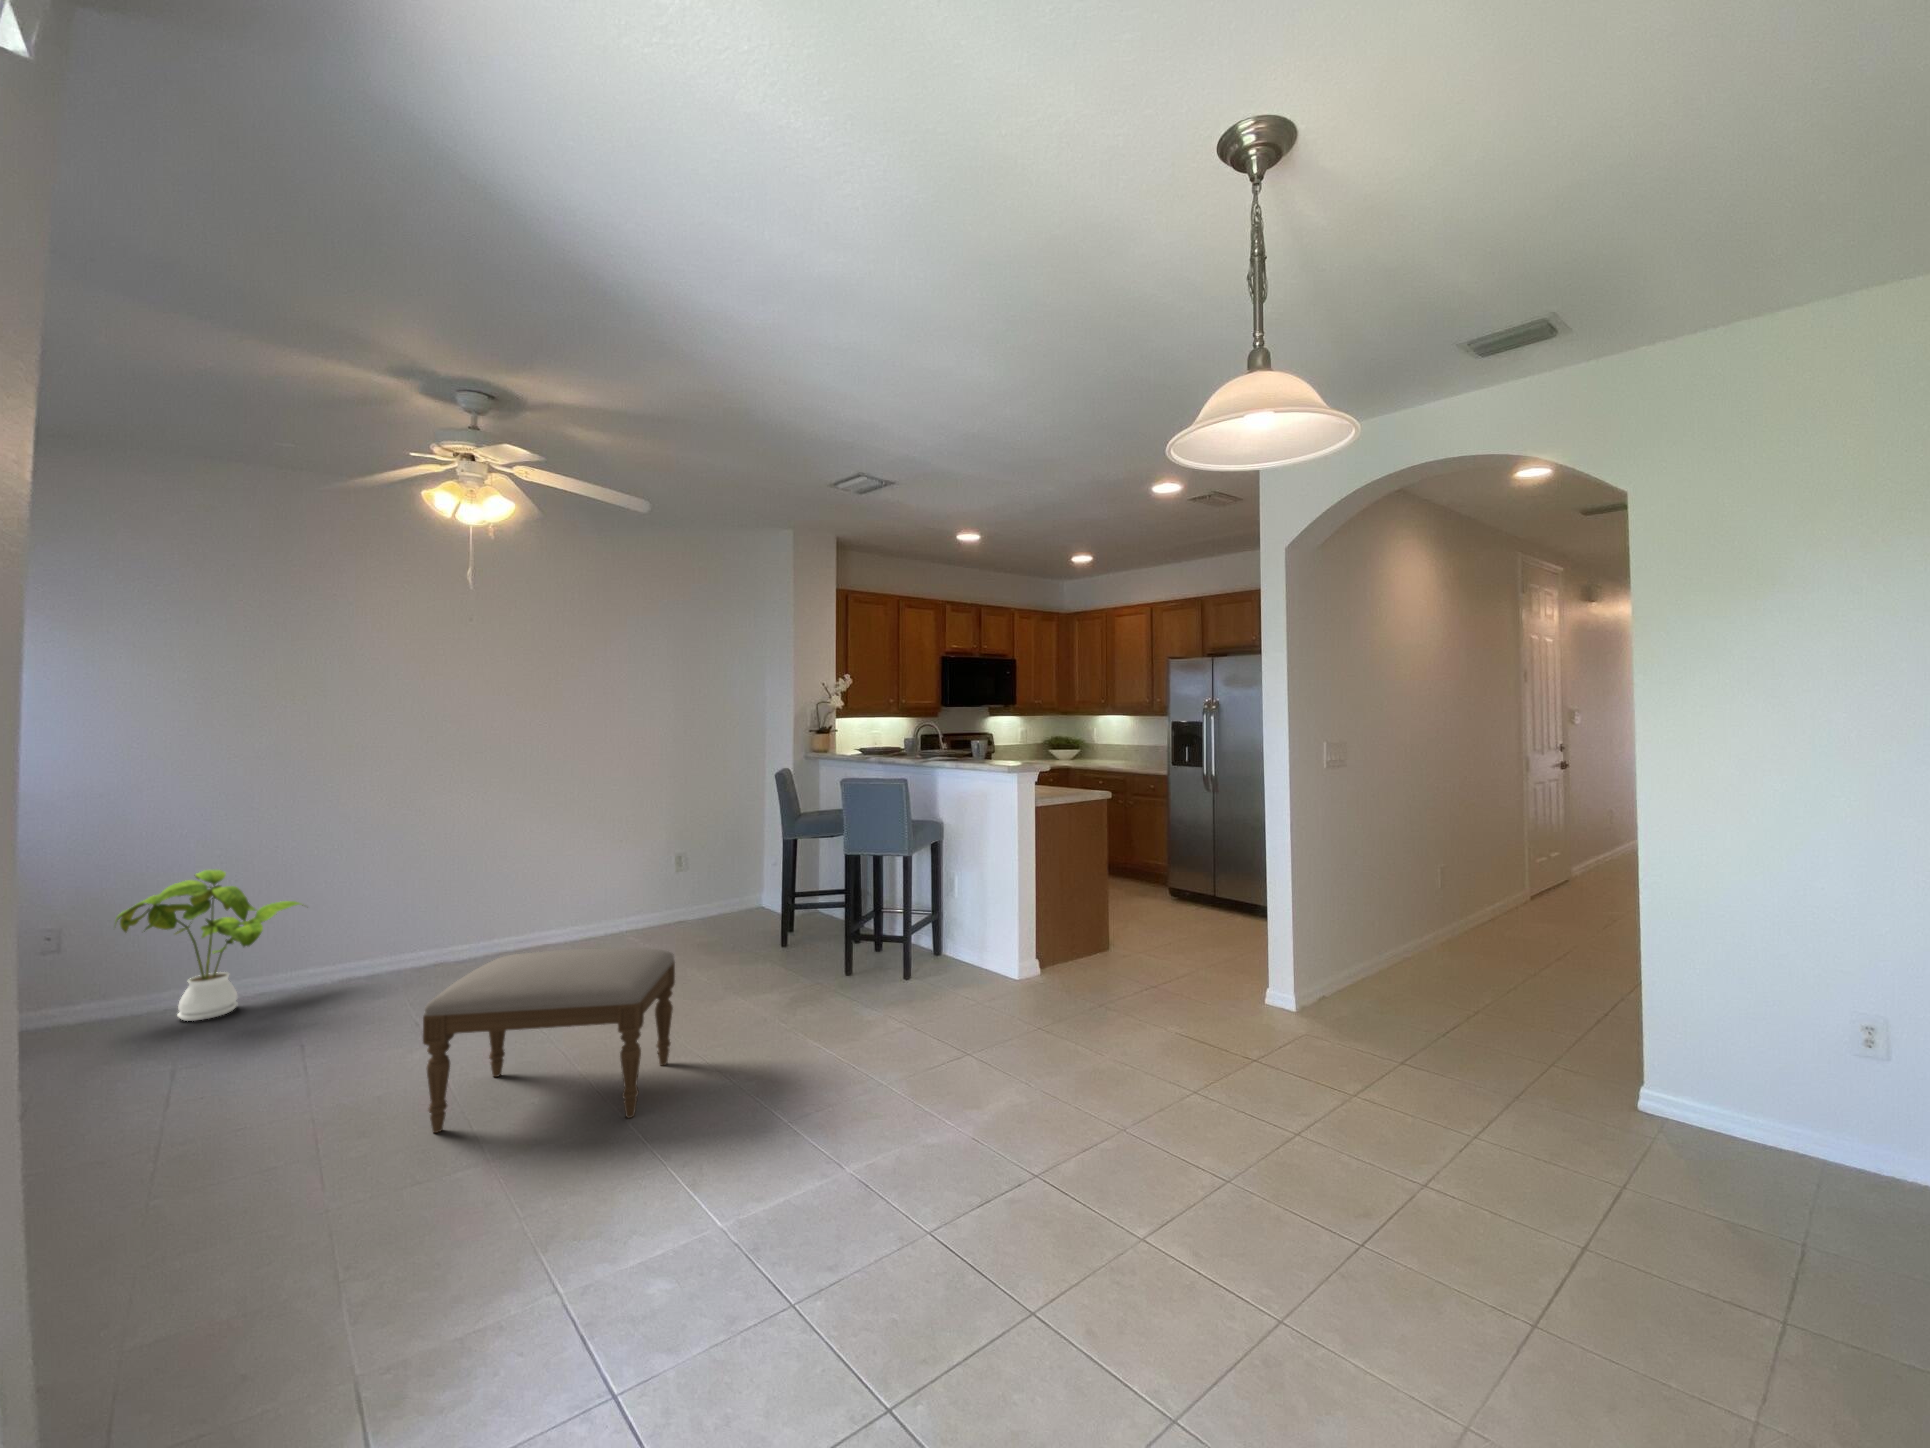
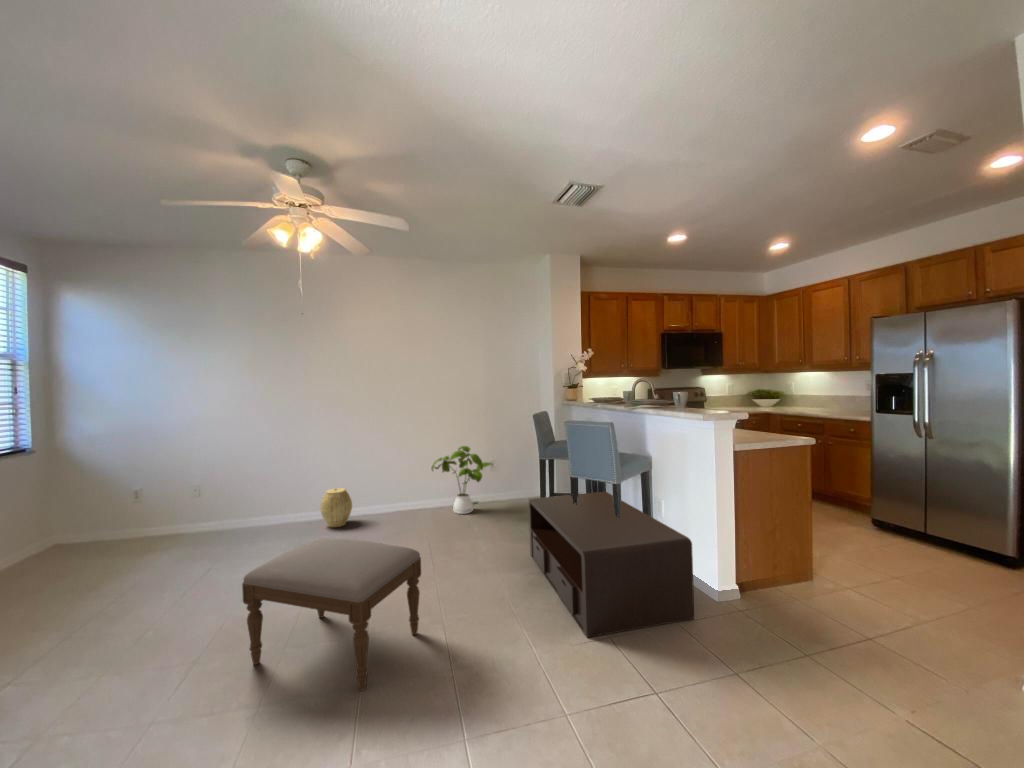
house plant: present [115,870,301,1021] -> present [431,446,492,514]
coffee table: none [780,874,997,1029] -> present [529,492,694,638]
woven basket: none [366,911,432,982] -> present [320,488,352,528]

